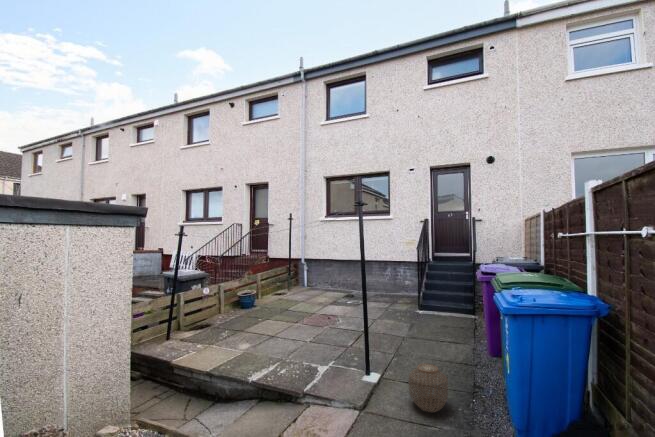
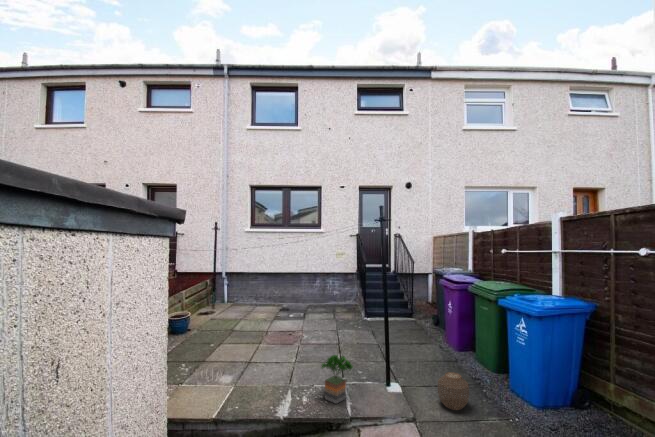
potted tree: none [291,326,324,378] -> present [322,355,353,404]

